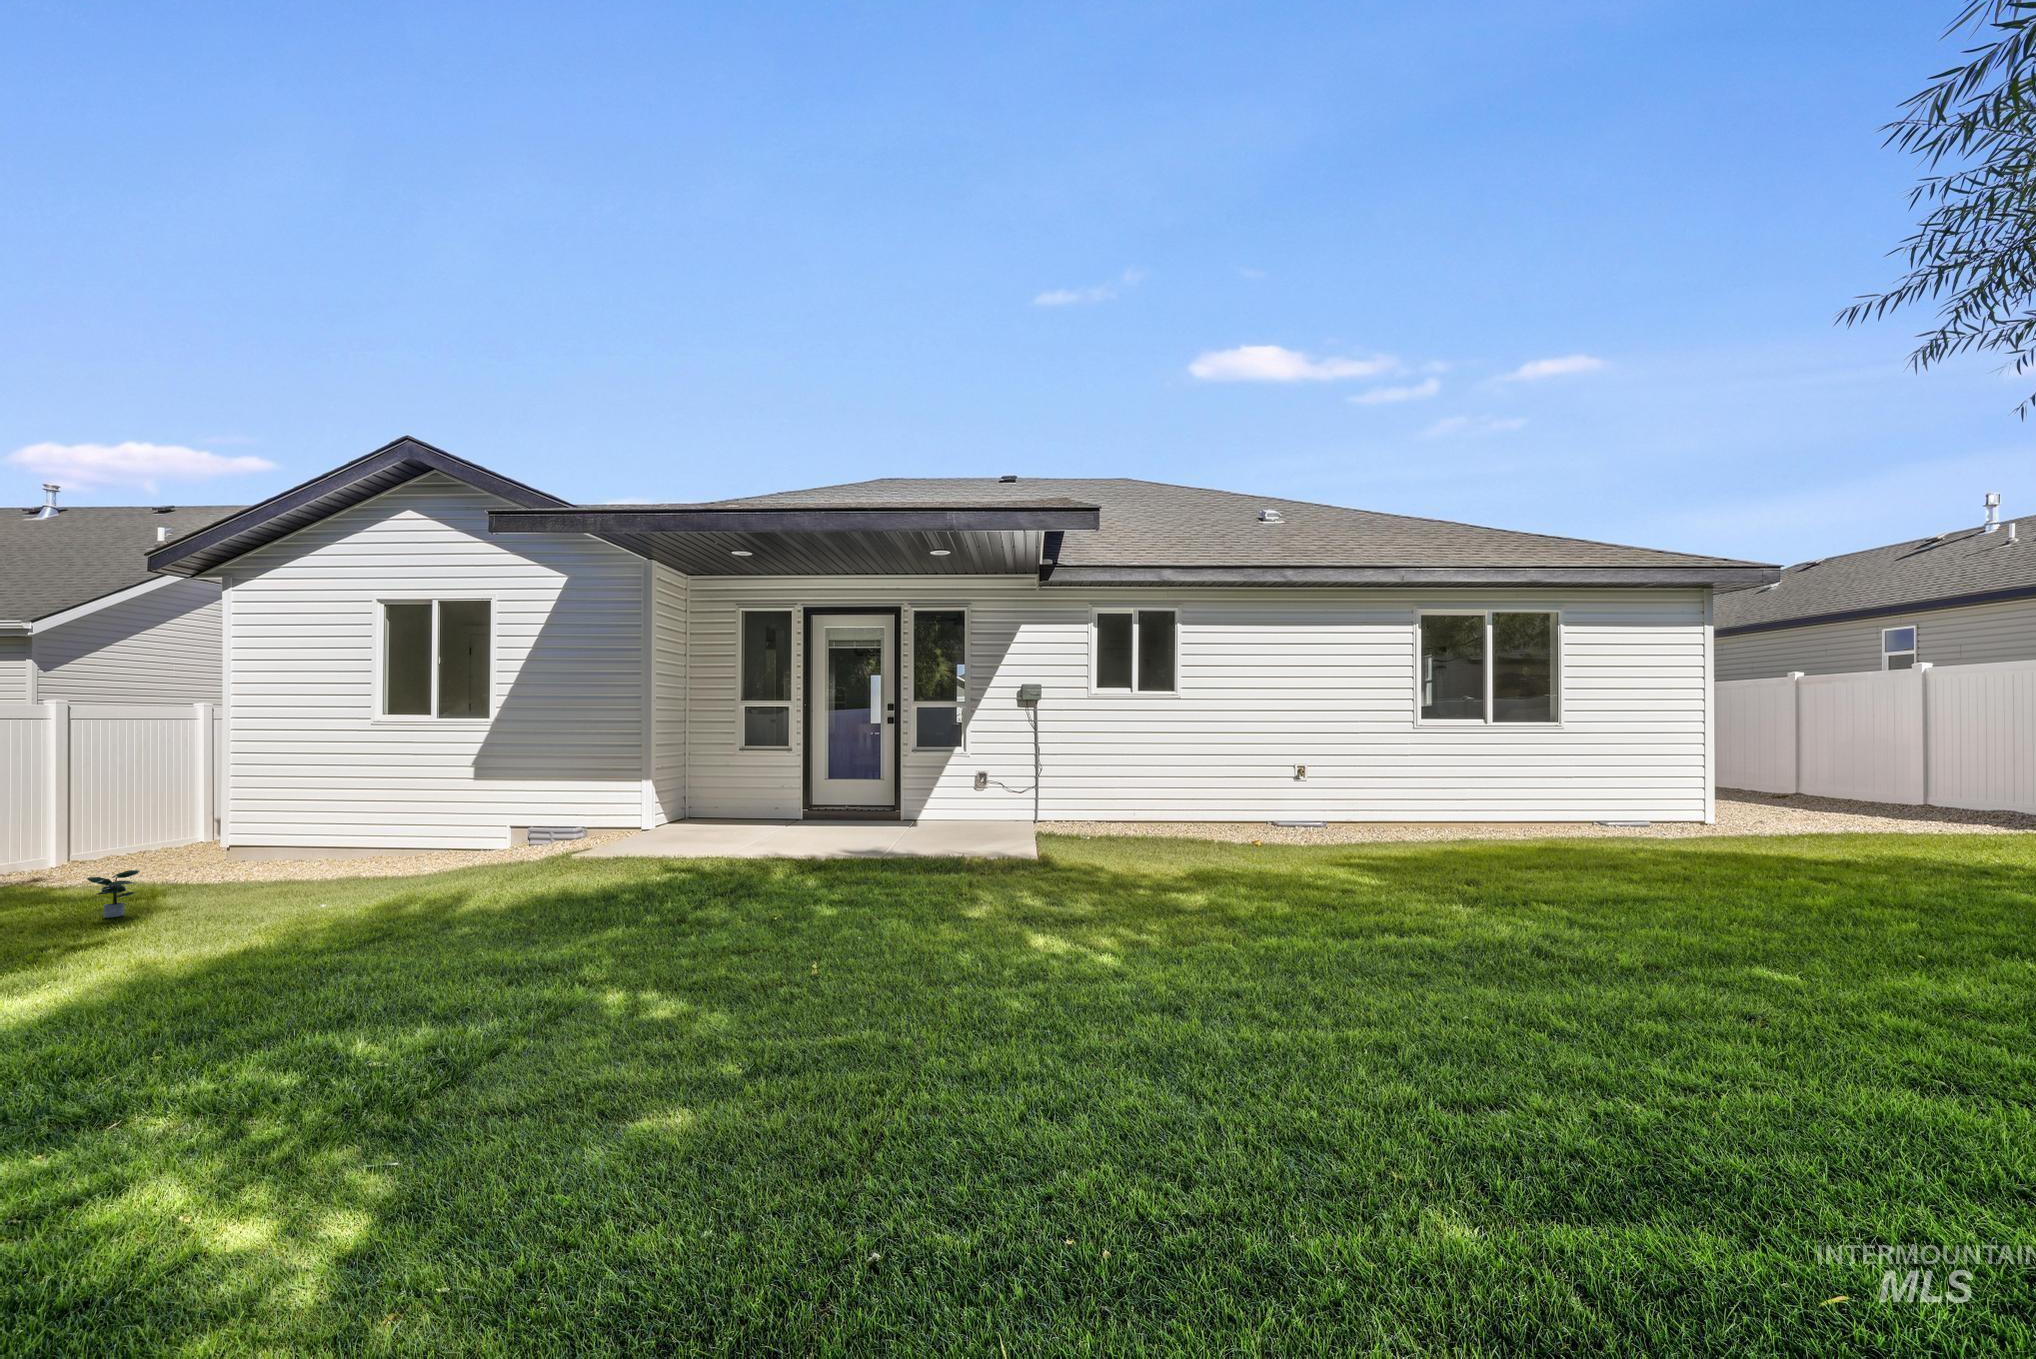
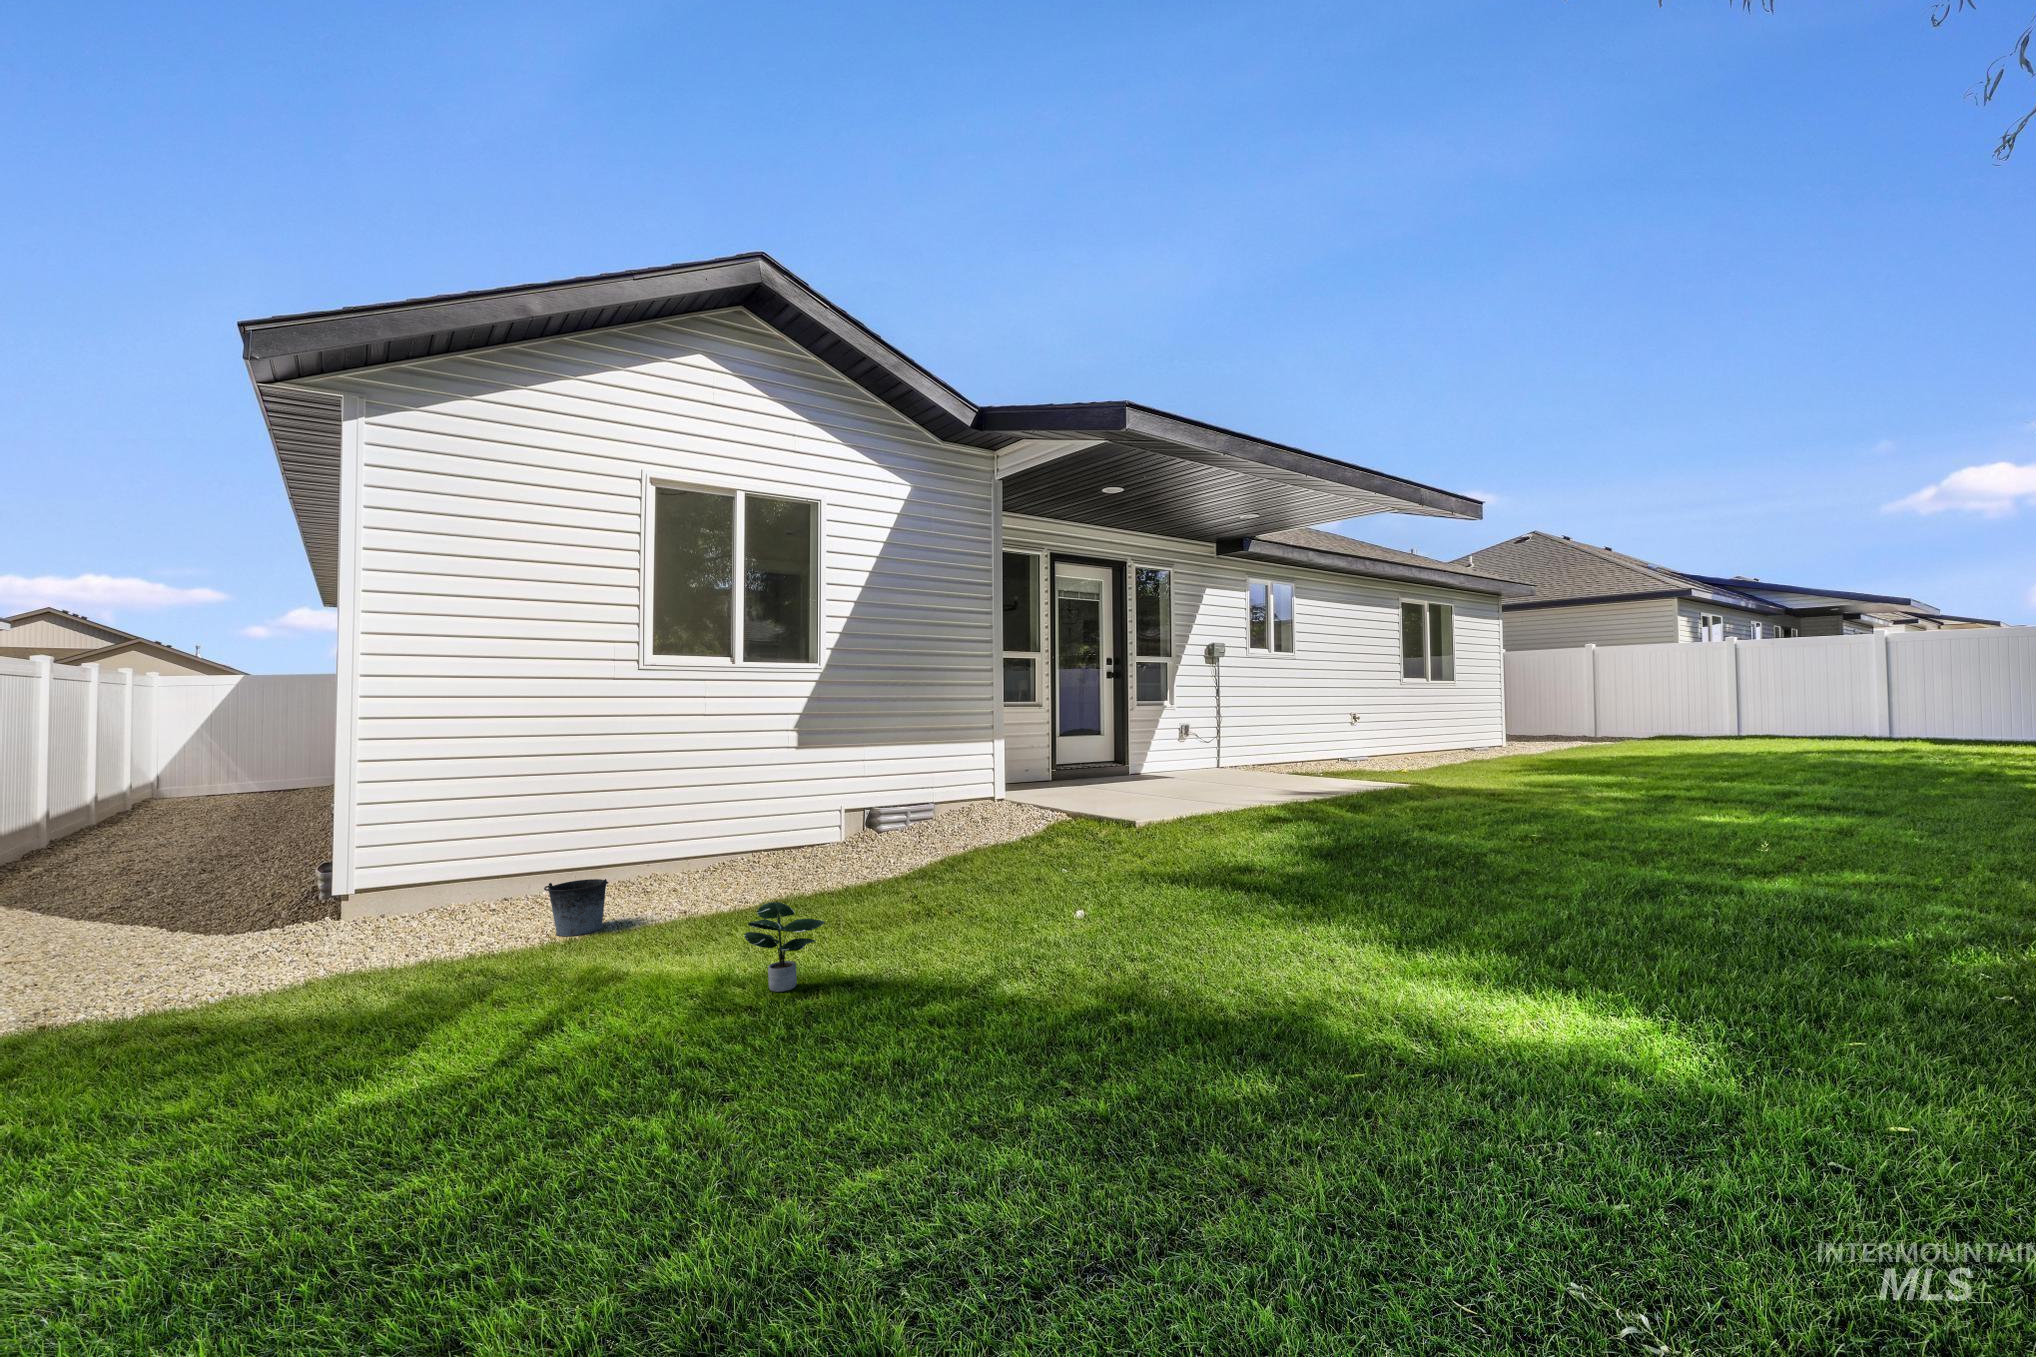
bucket: none [236,851,276,883] -> present [544,879,609,936]

